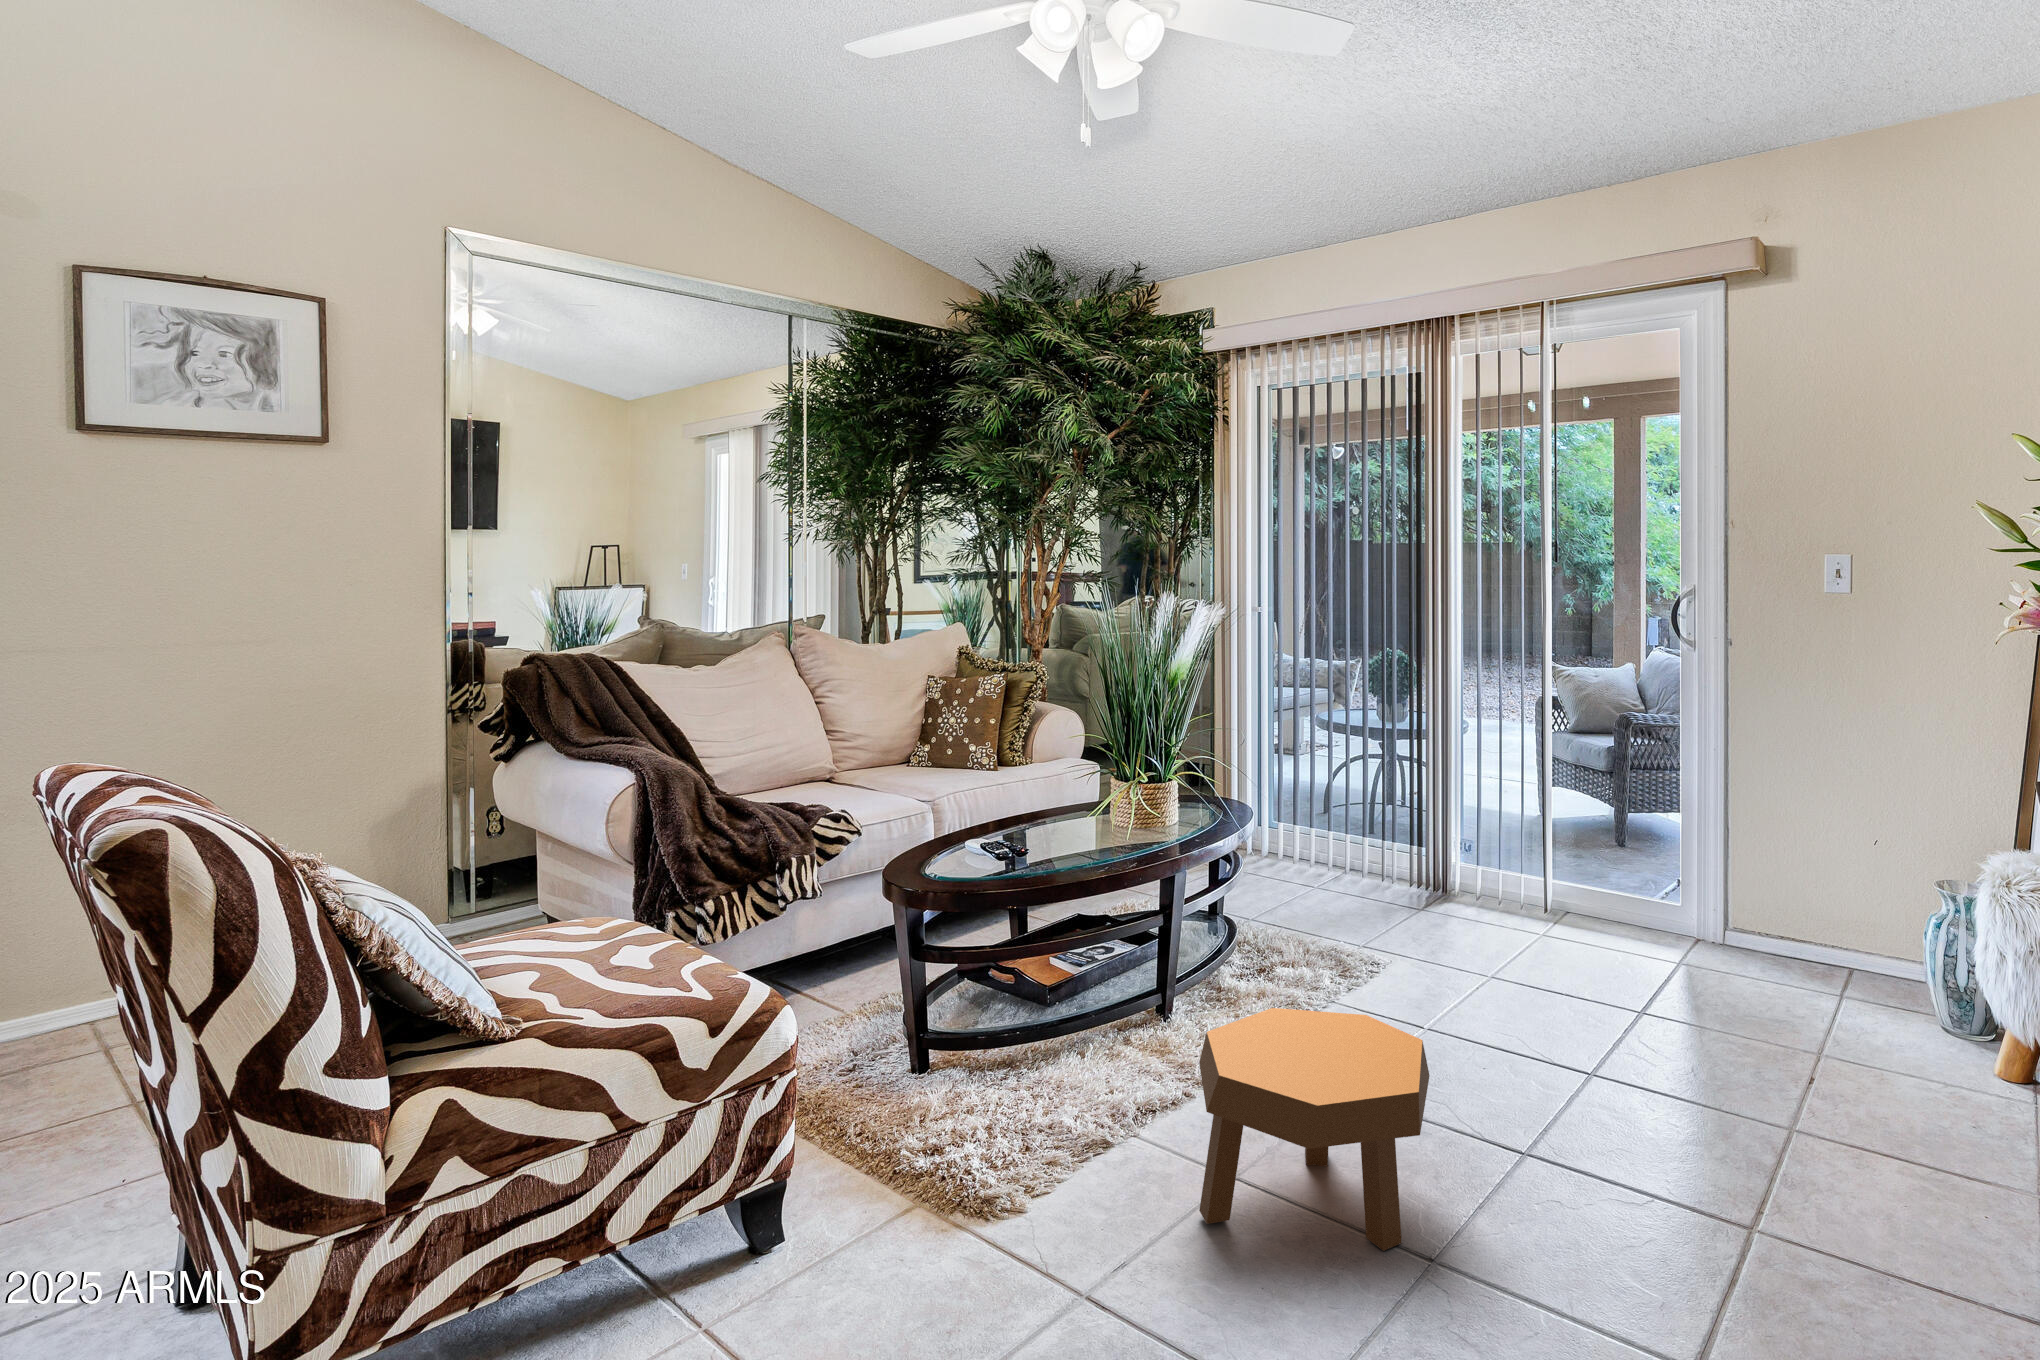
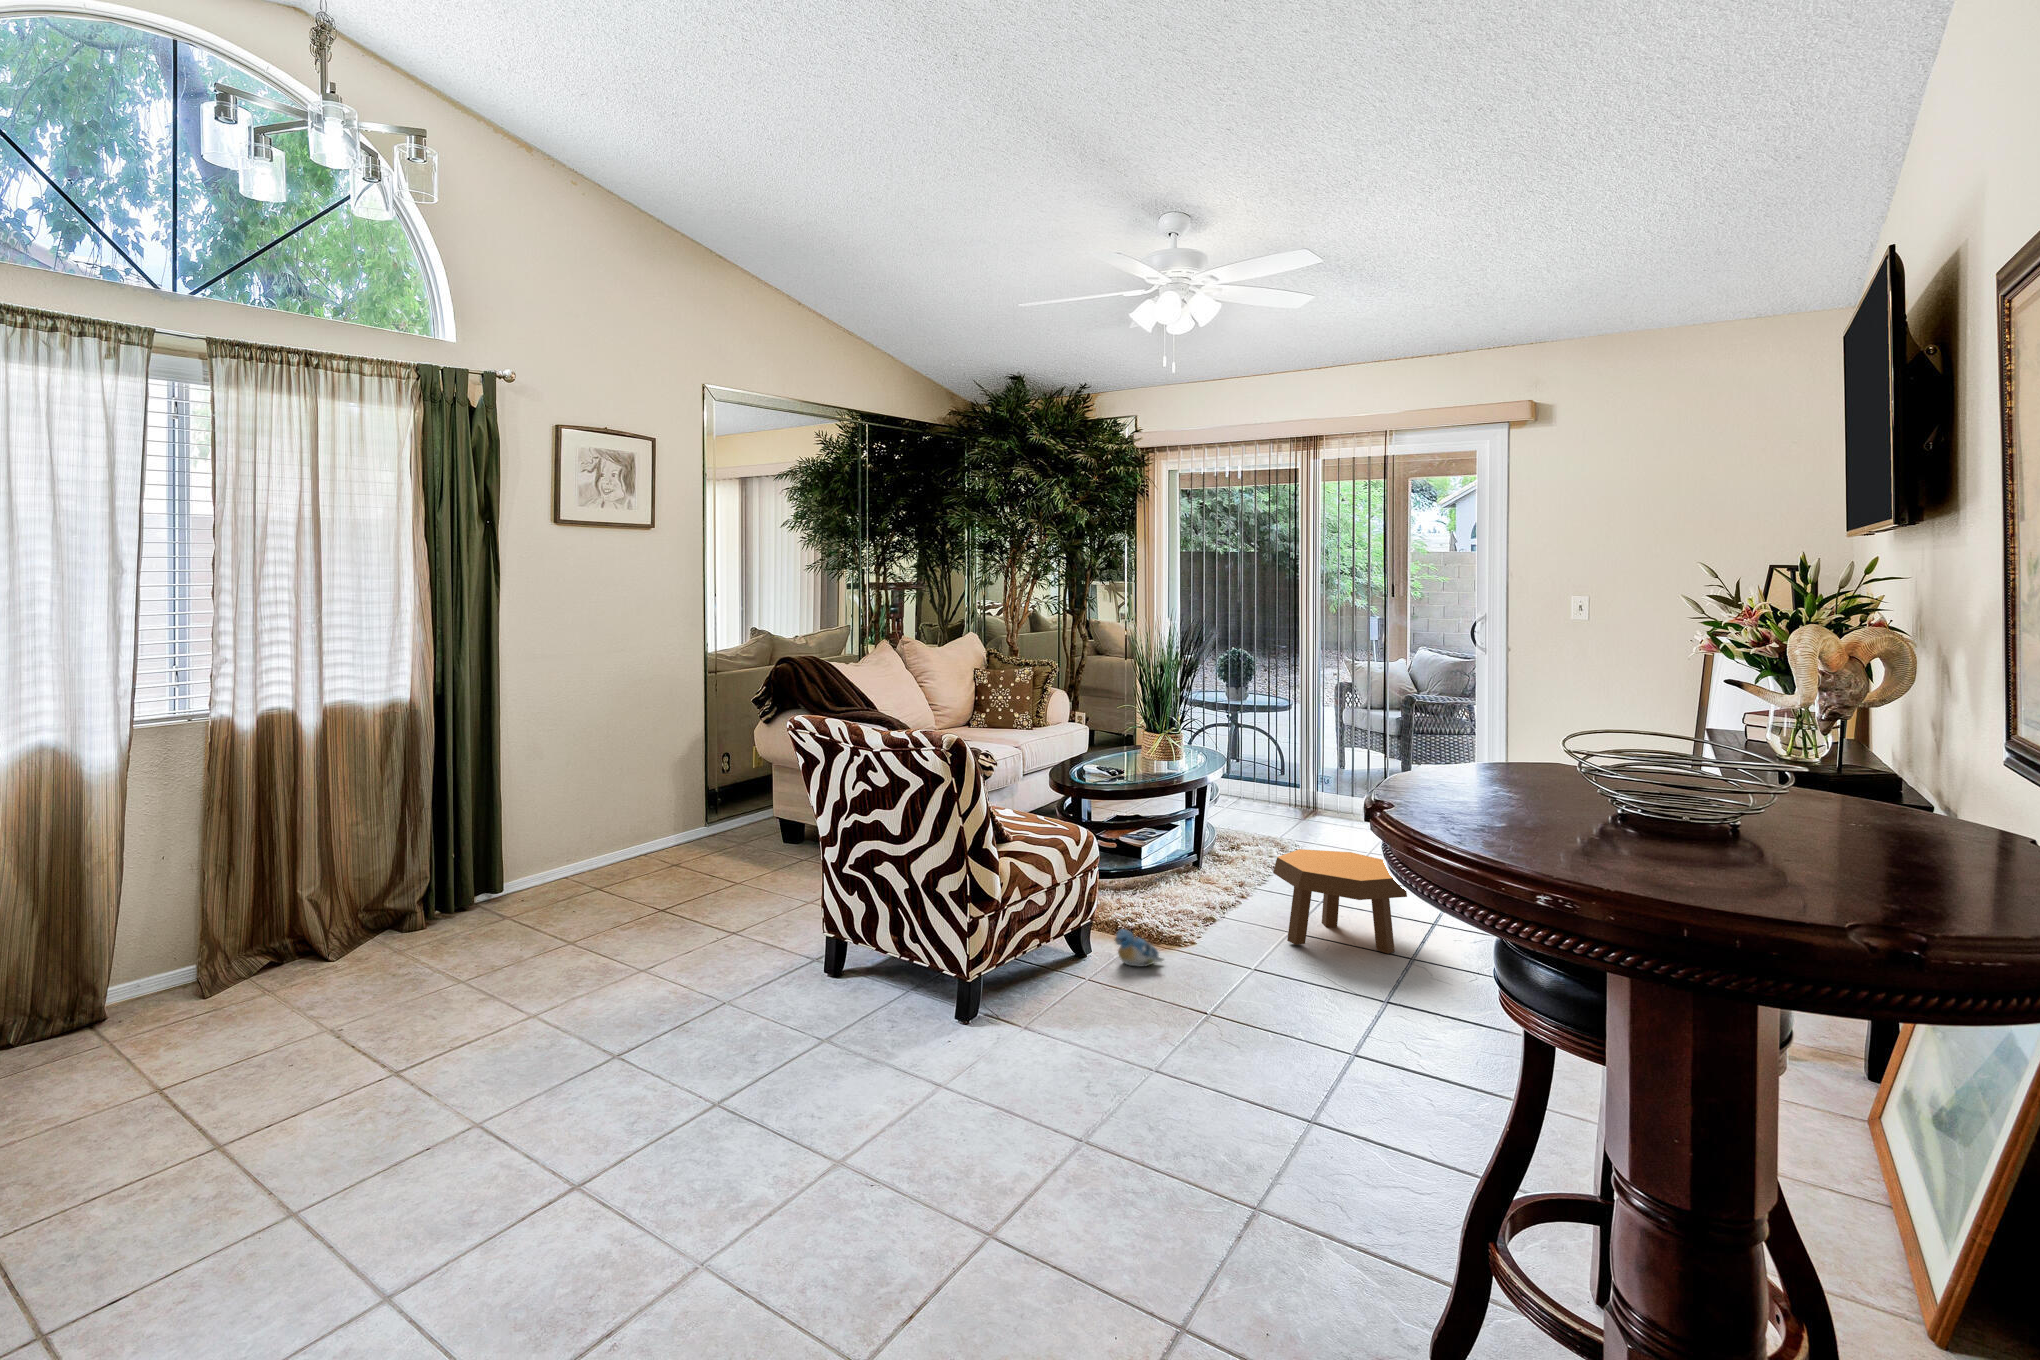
plush toy: none [791,1210,897,1294] -> present [1114,929,1163,967]

